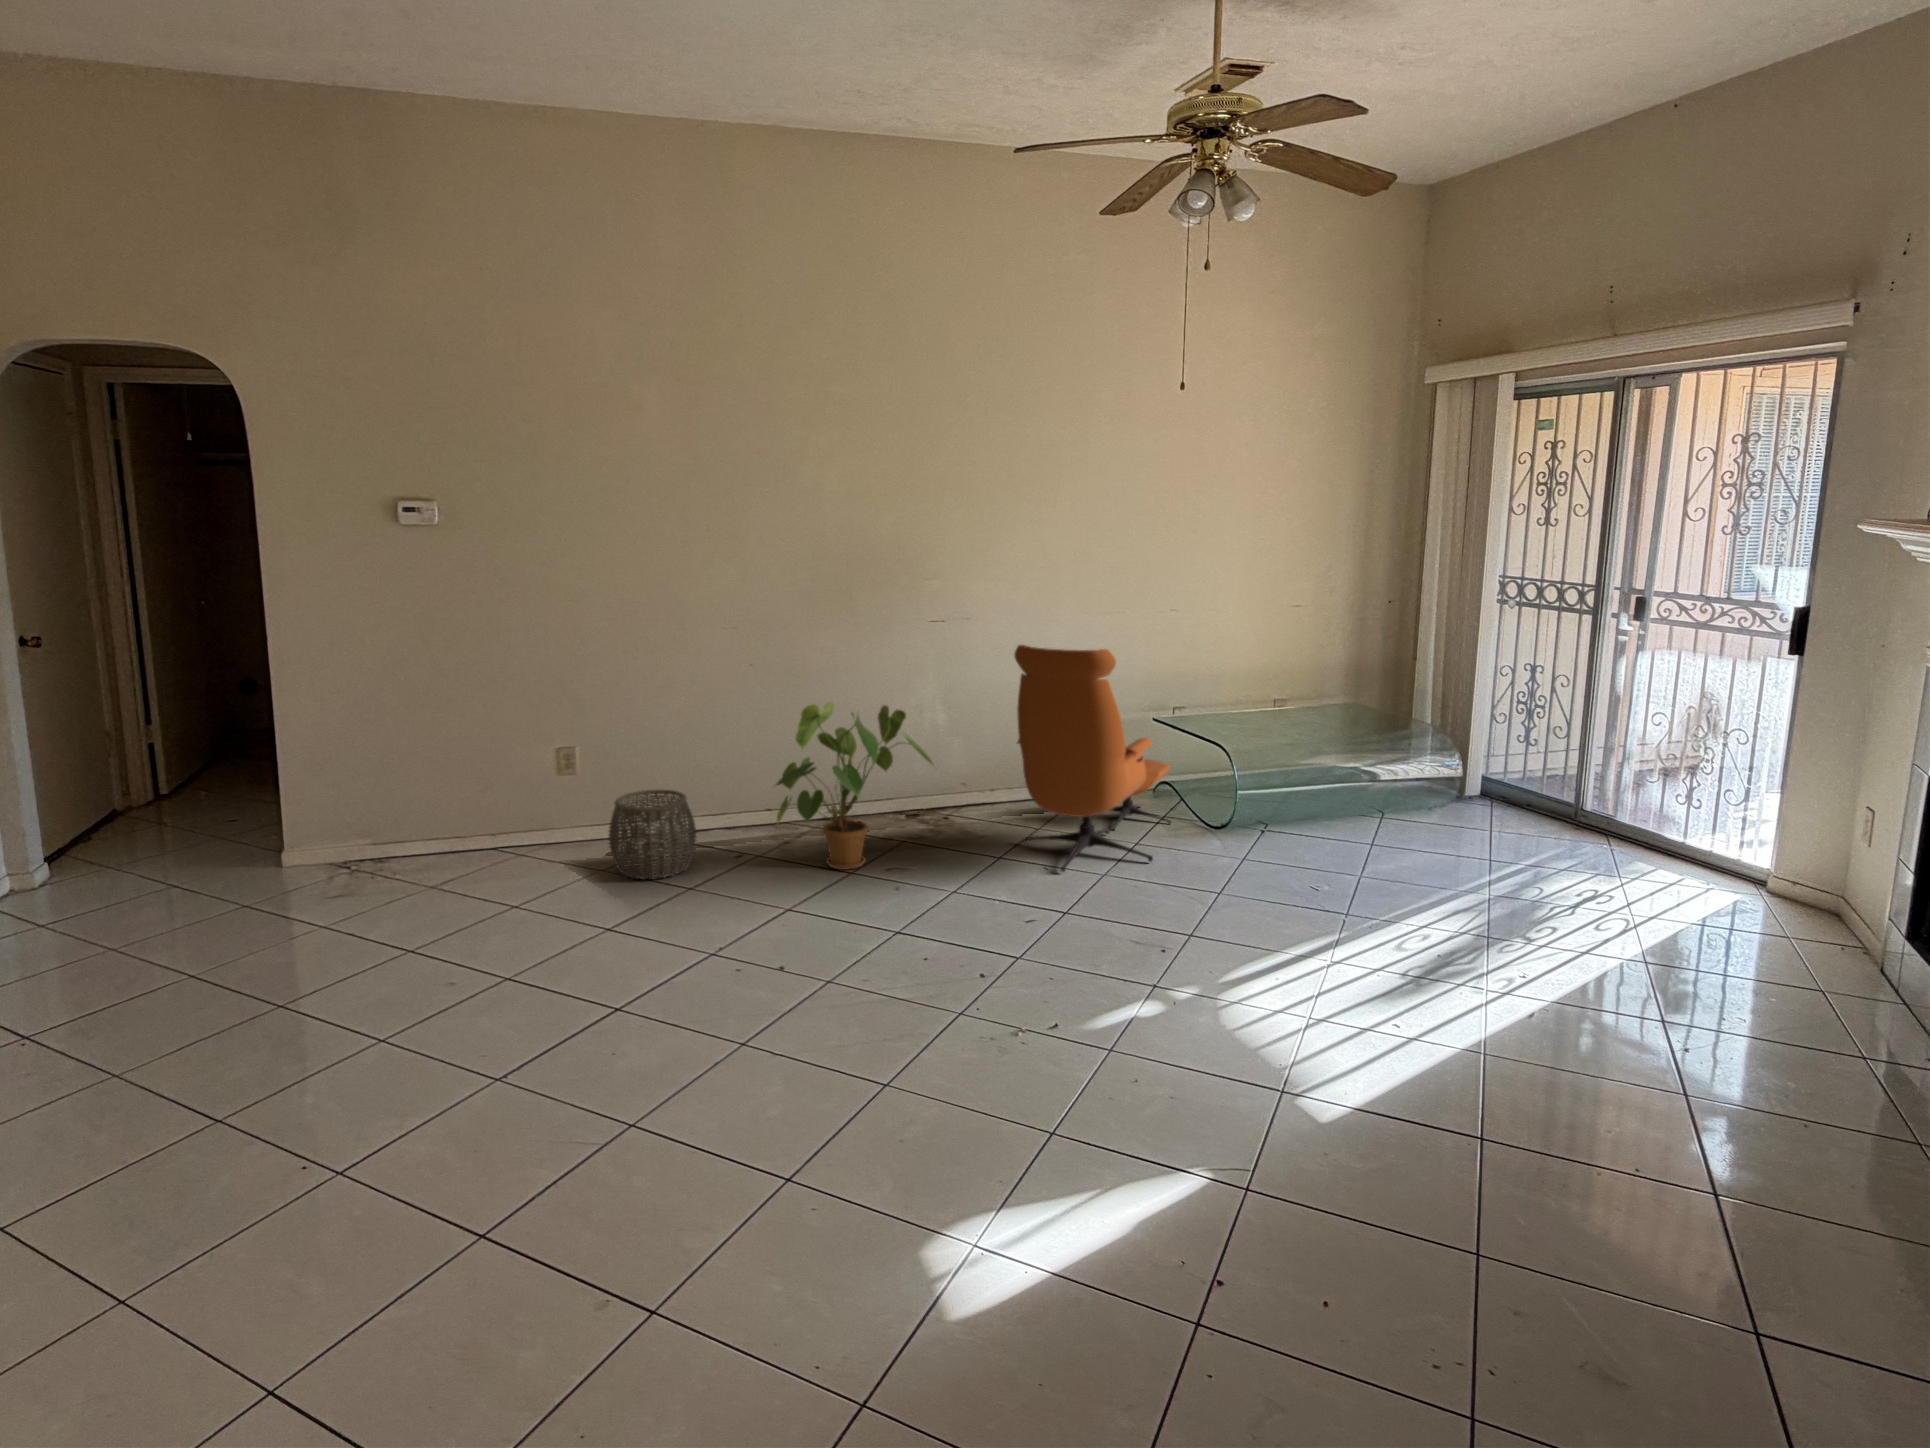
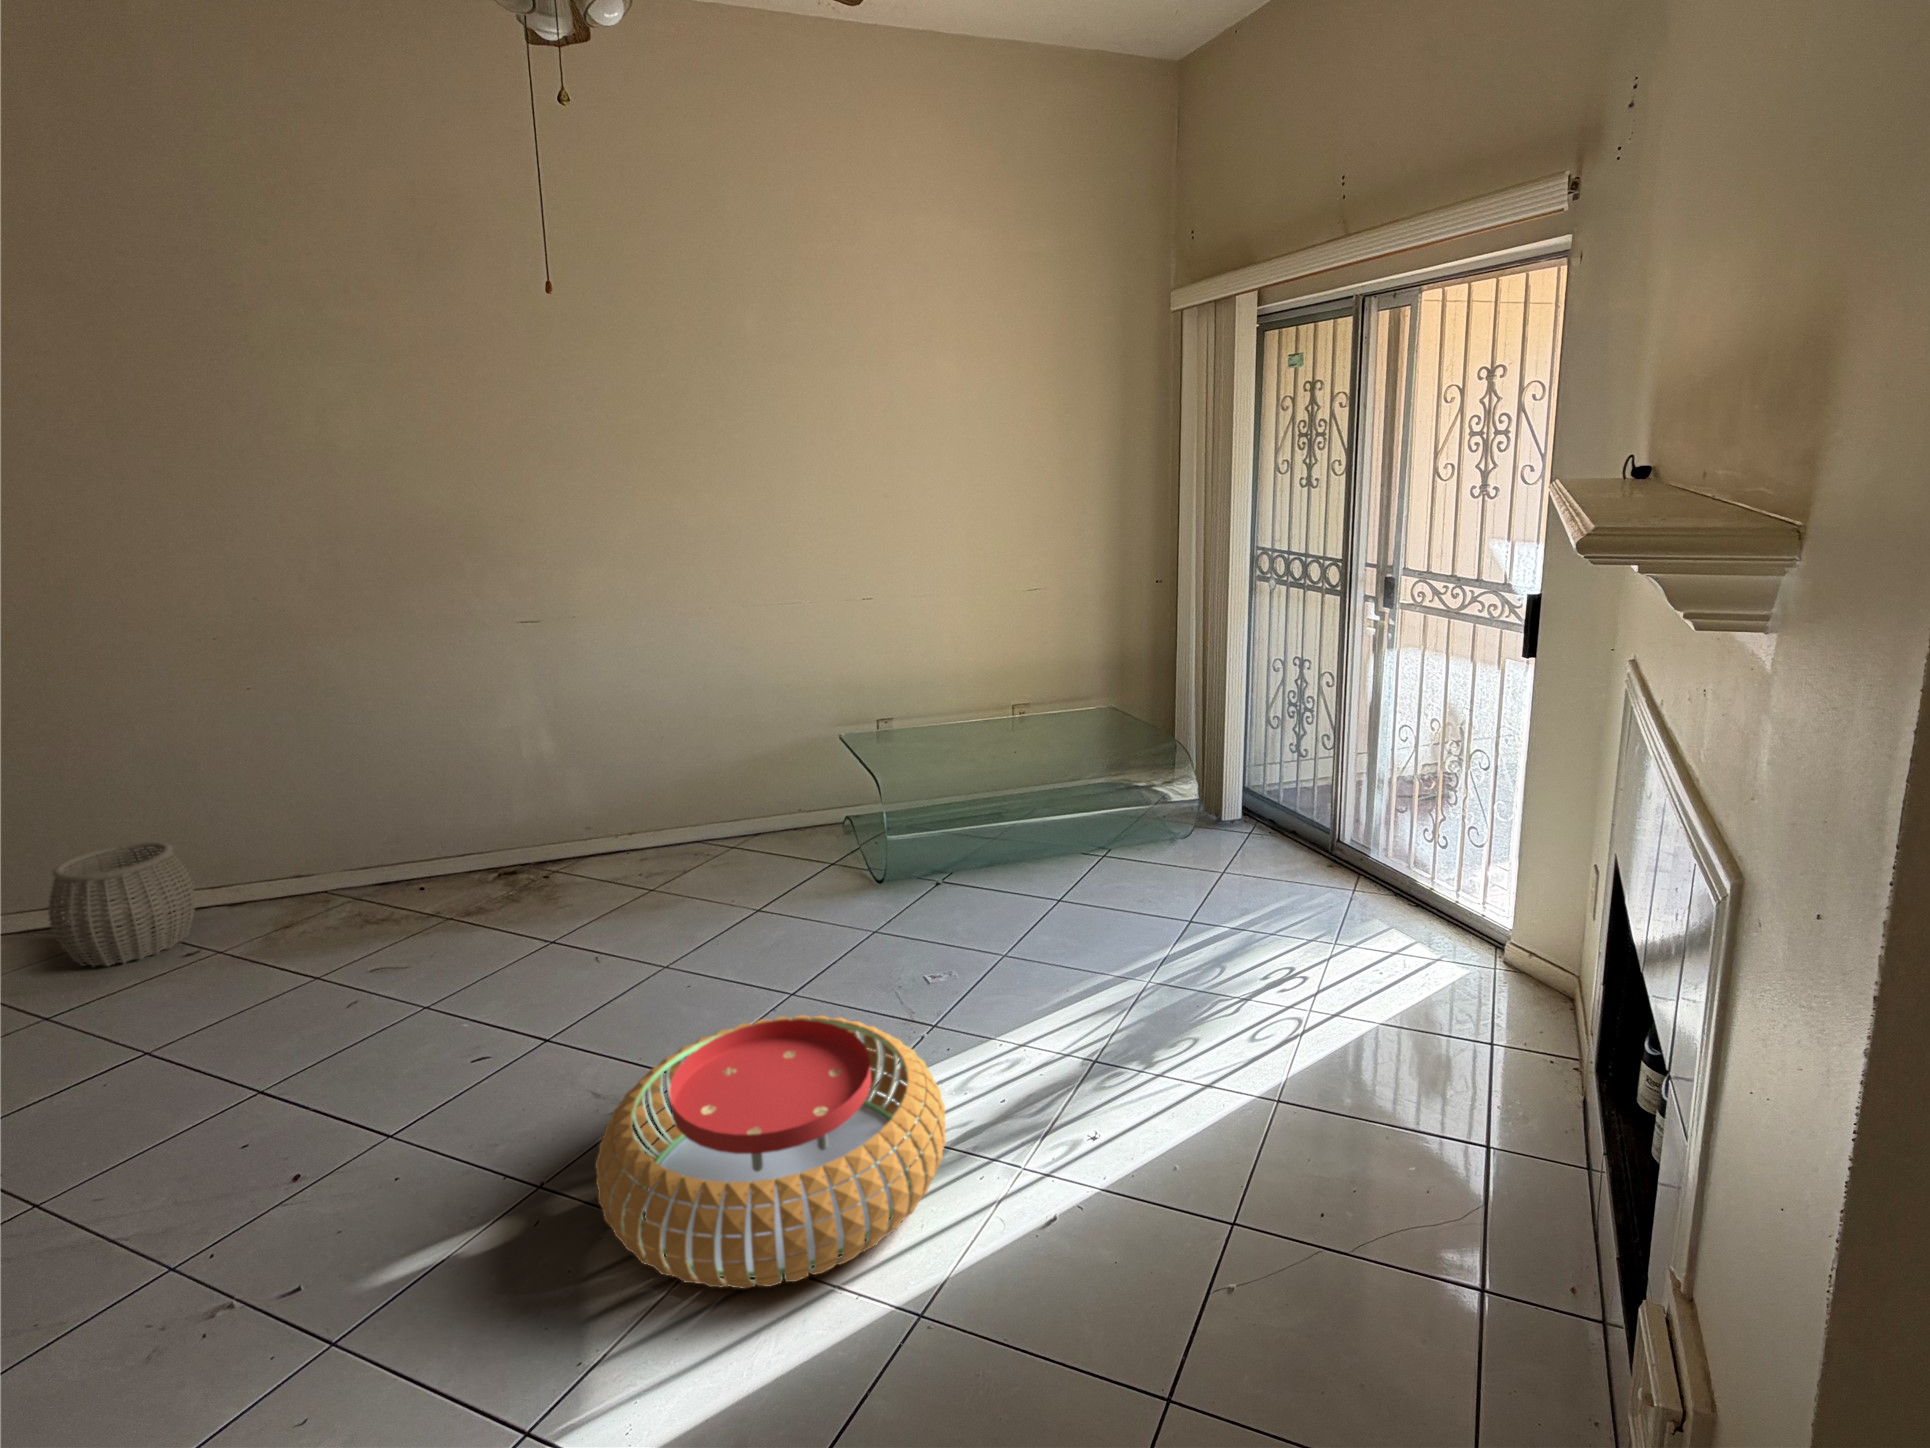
lounge chair: present [1014,645,1171,872] -> none [563,653,867,943]
house plant: present [776,702,934,870] -> none [272,722,508,943]
pouf: none [1195,892,1449,1044] -> present [595,1015,946,1289]

